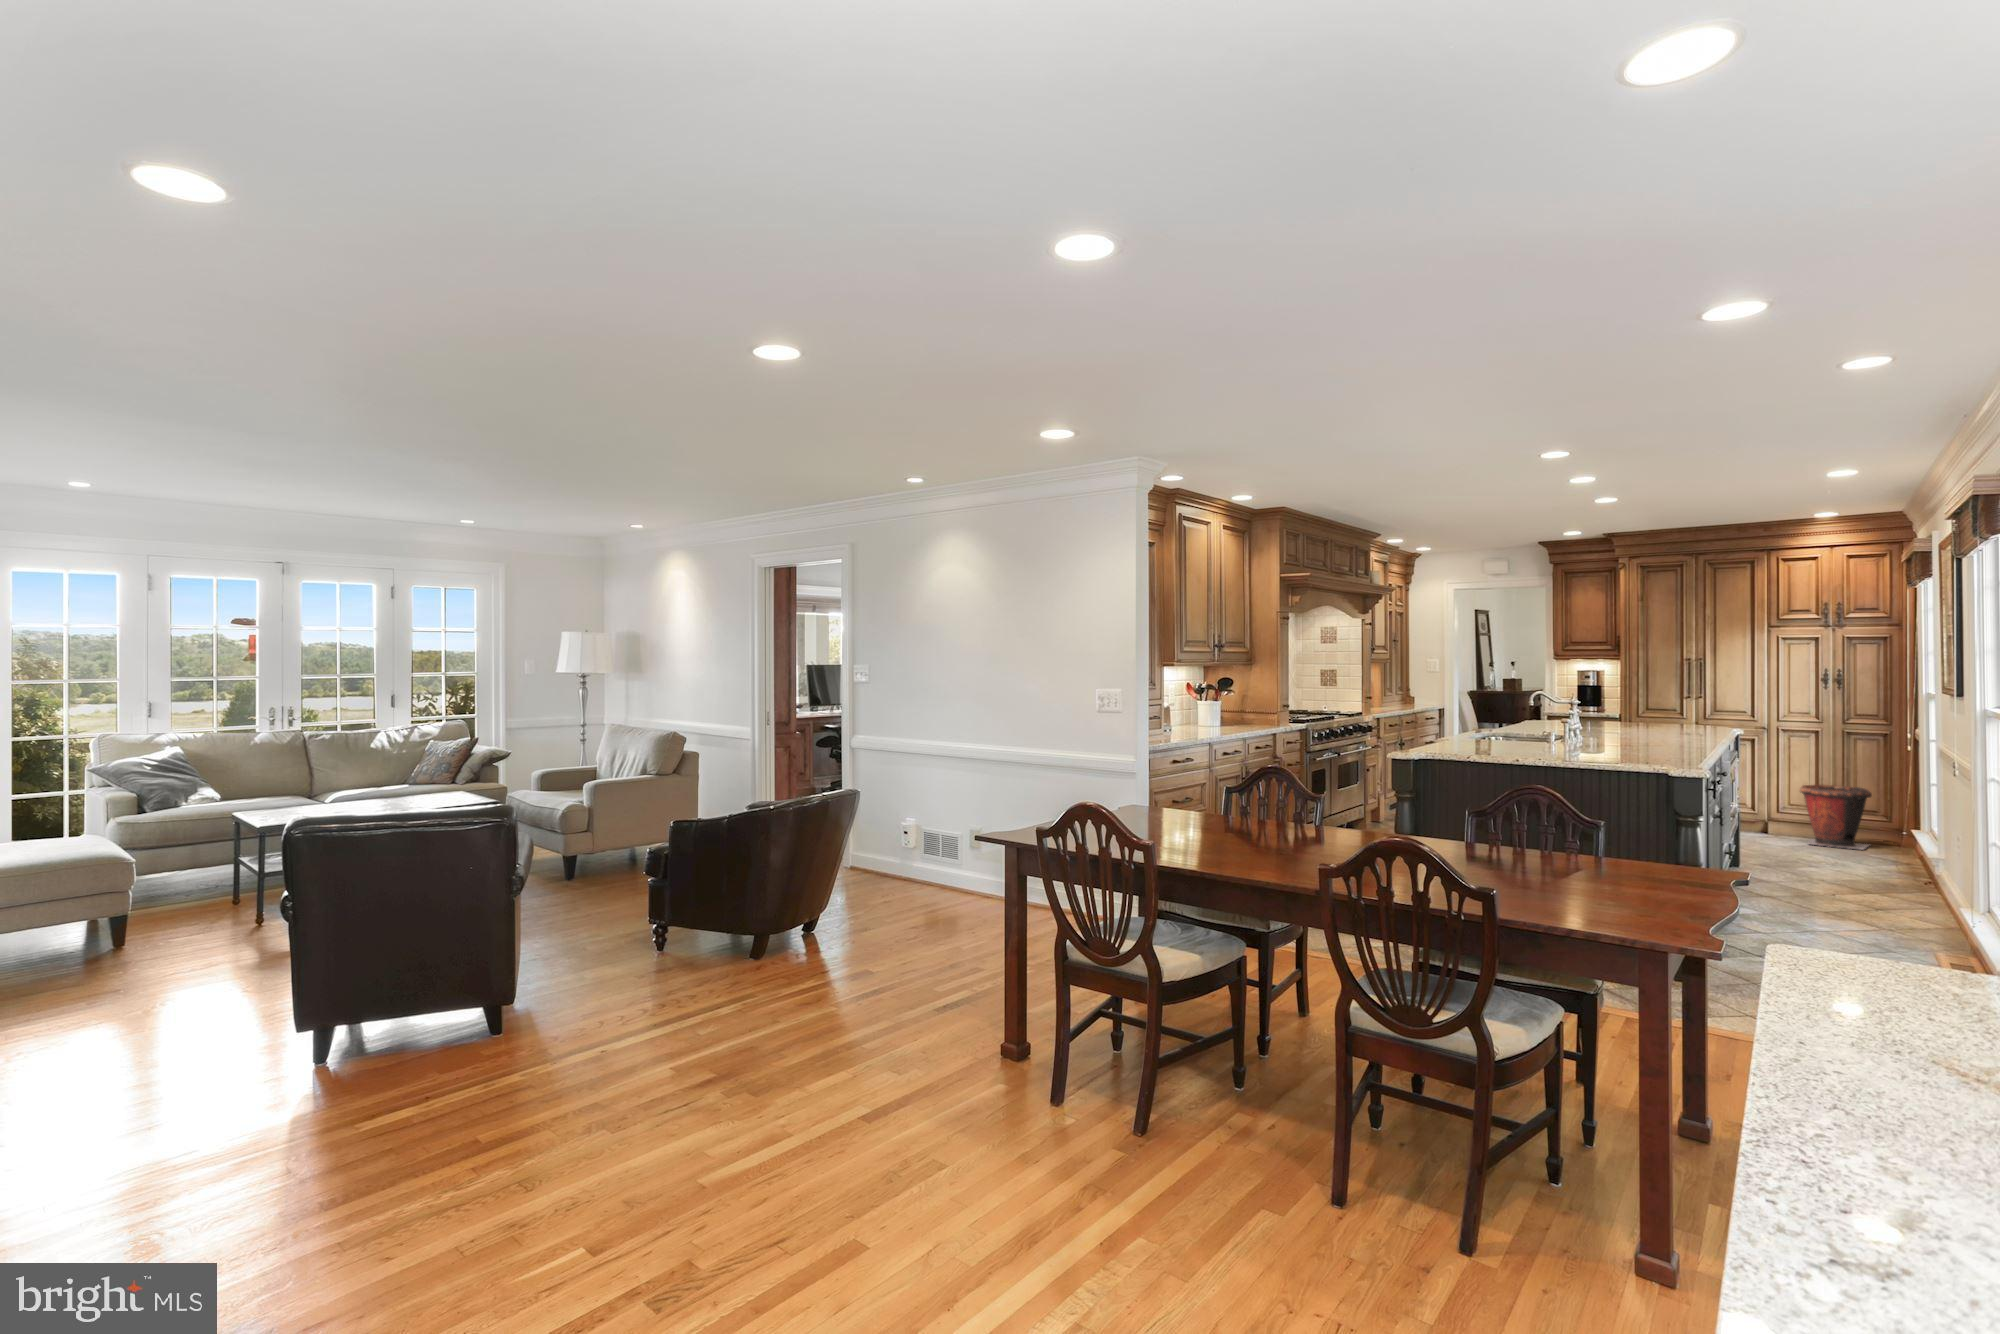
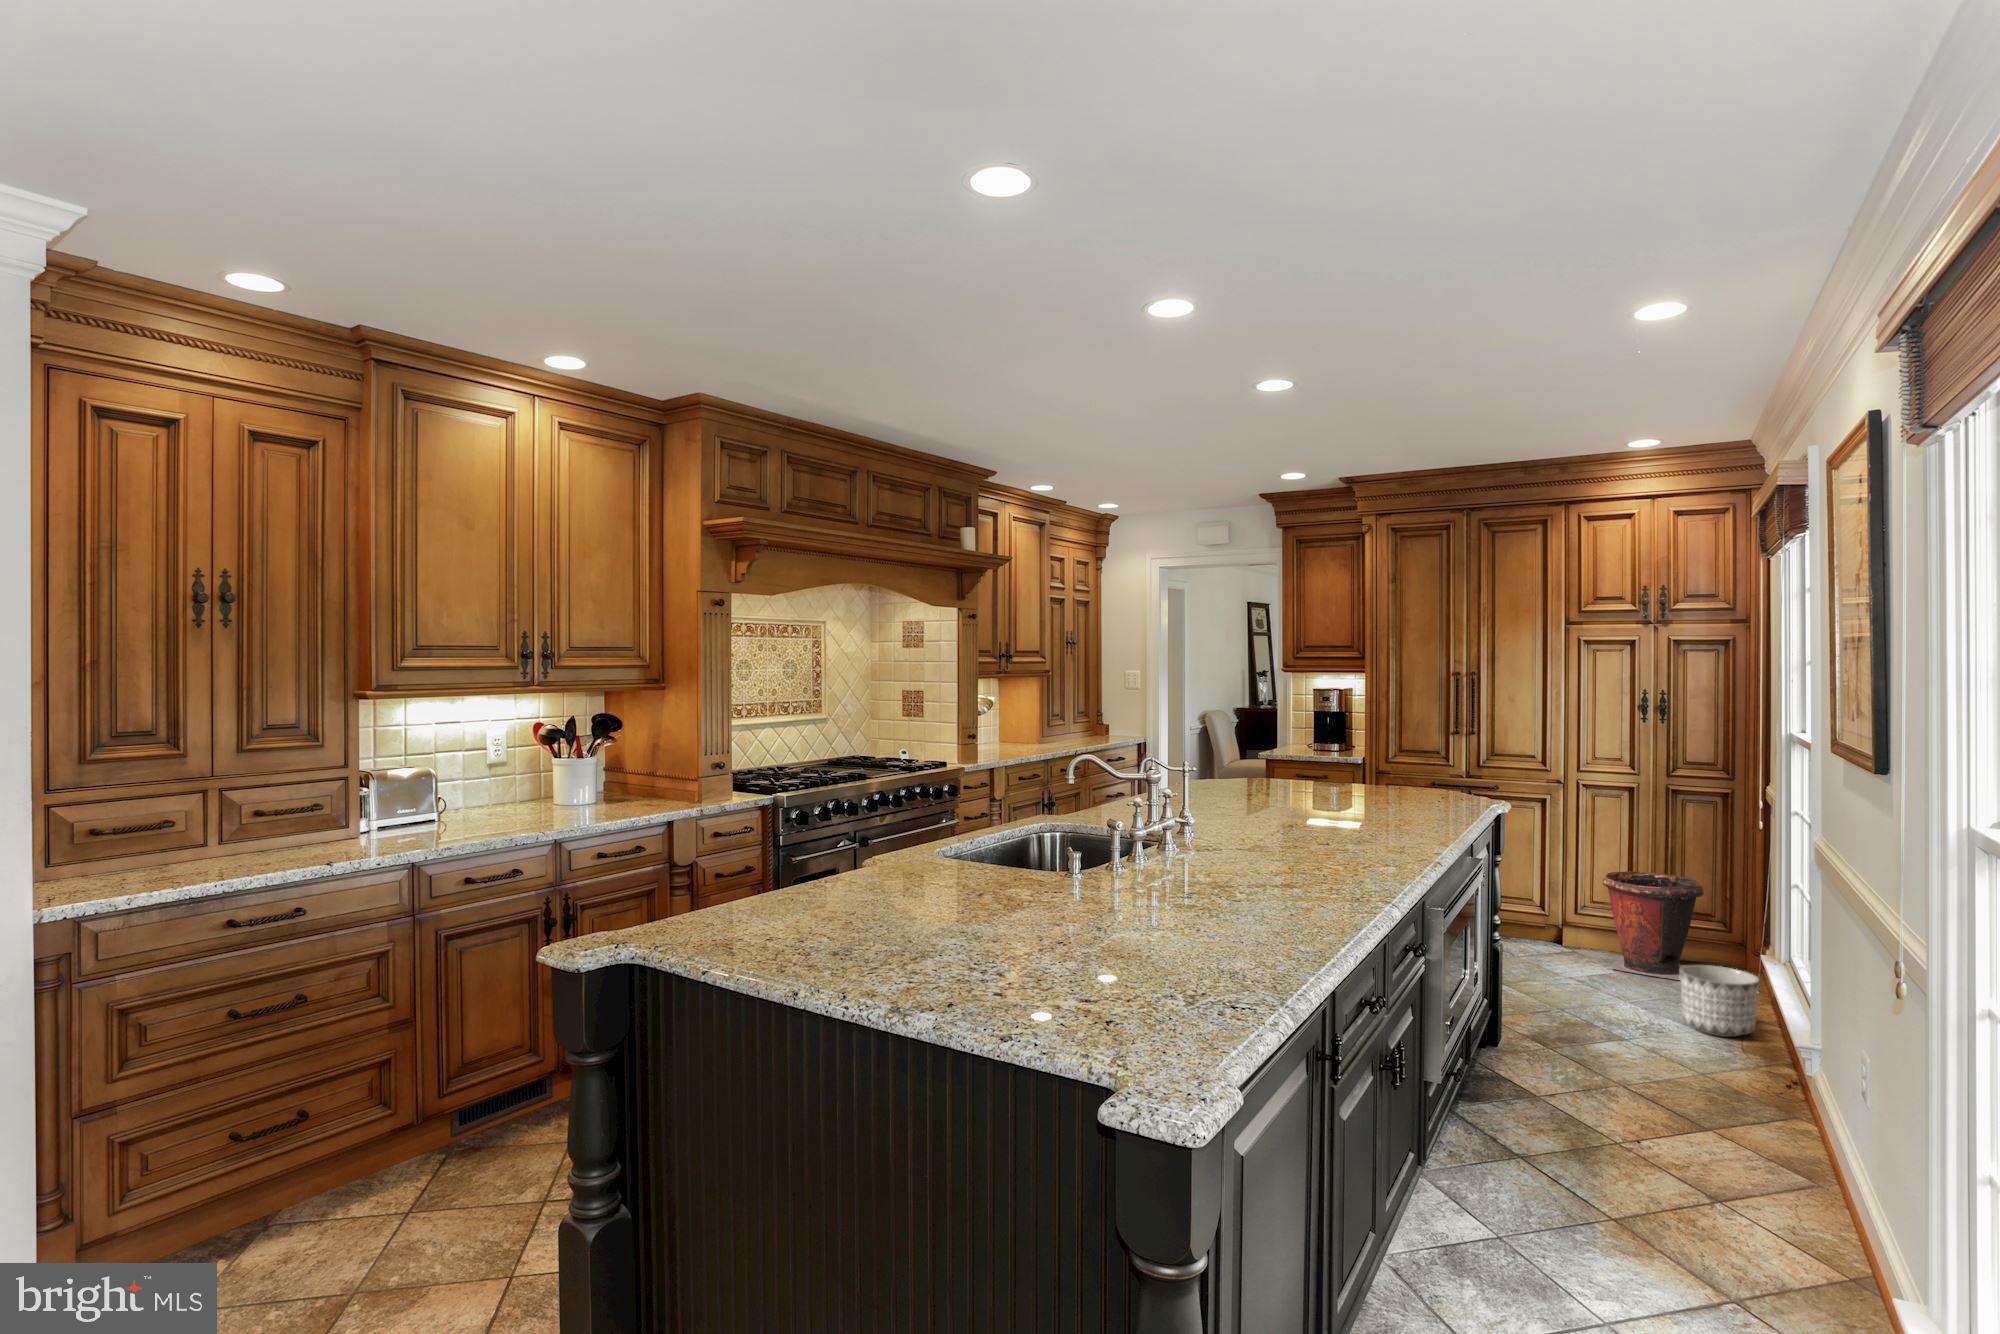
planter: none [1868,832,1921,871] -> present [1680,965,1759,1037]

